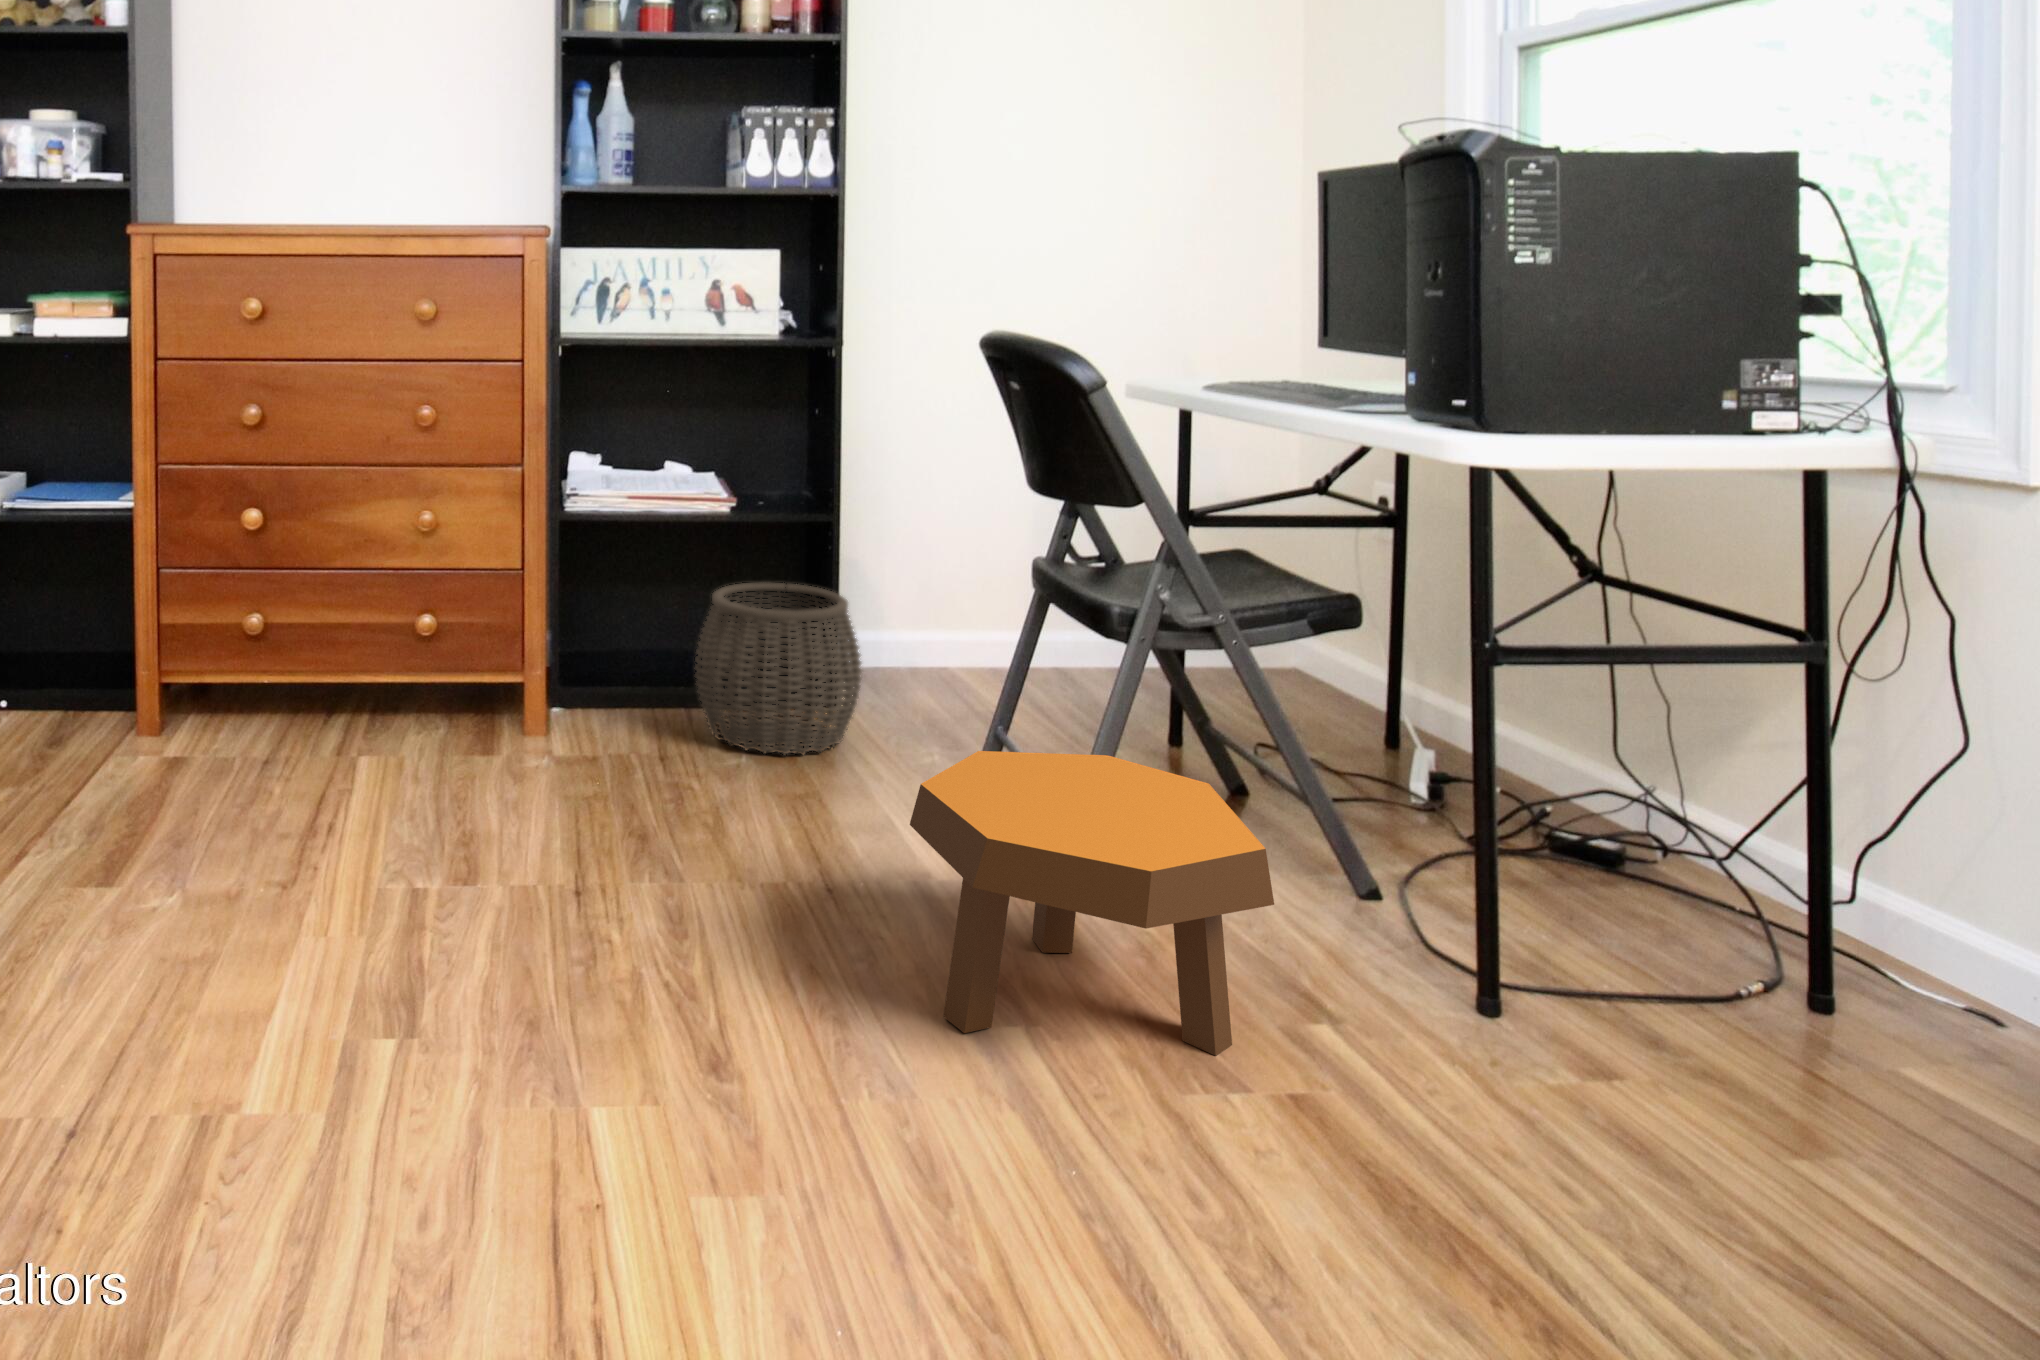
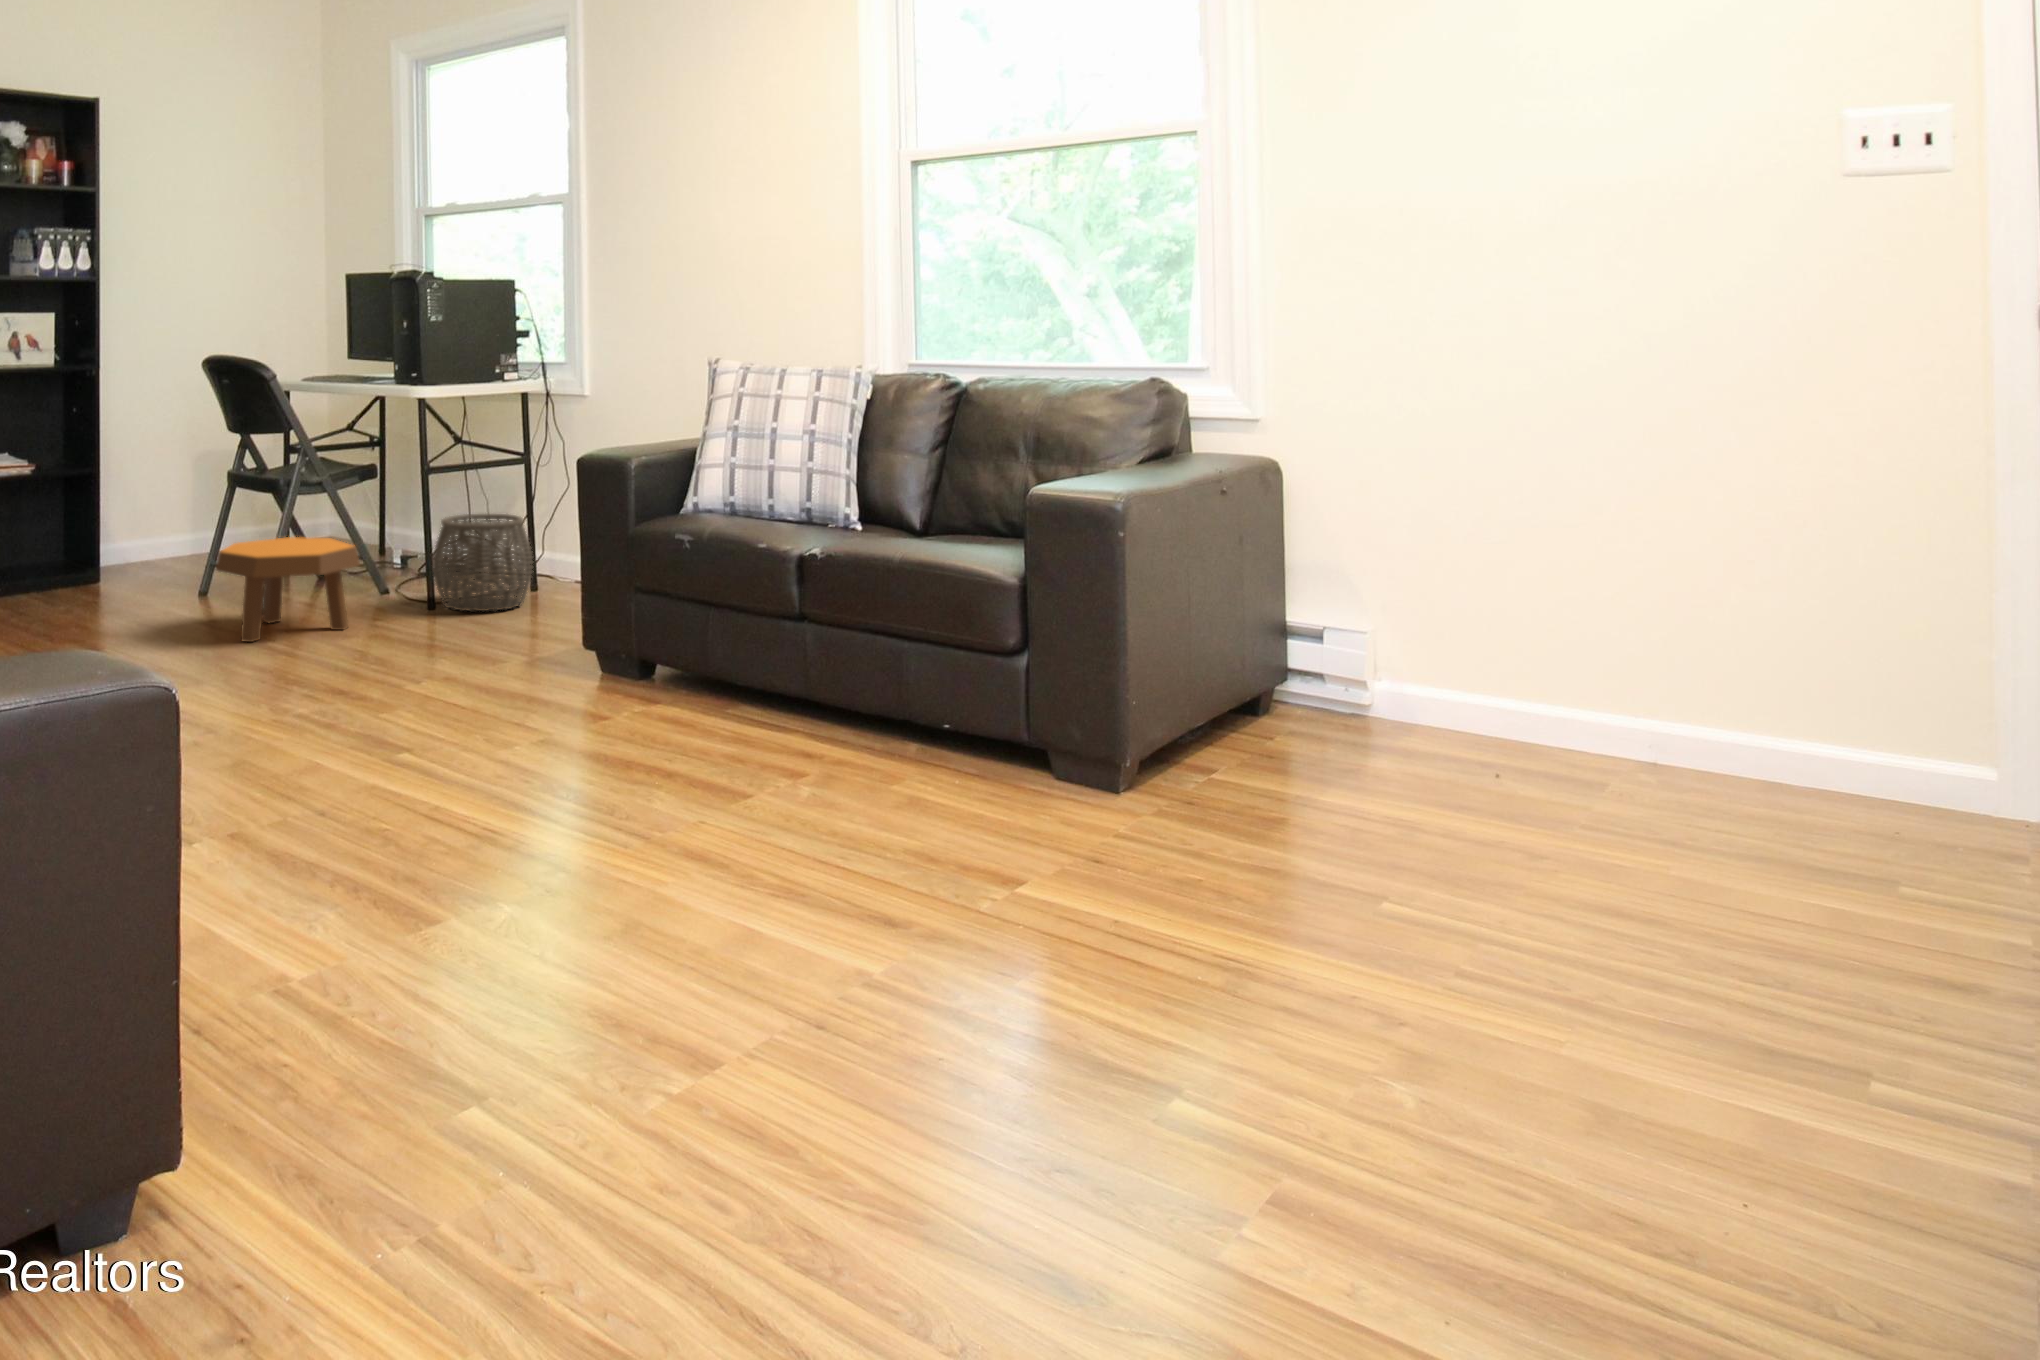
woven basket: present [695,583,862,755] -> present [432,514,533,612]

